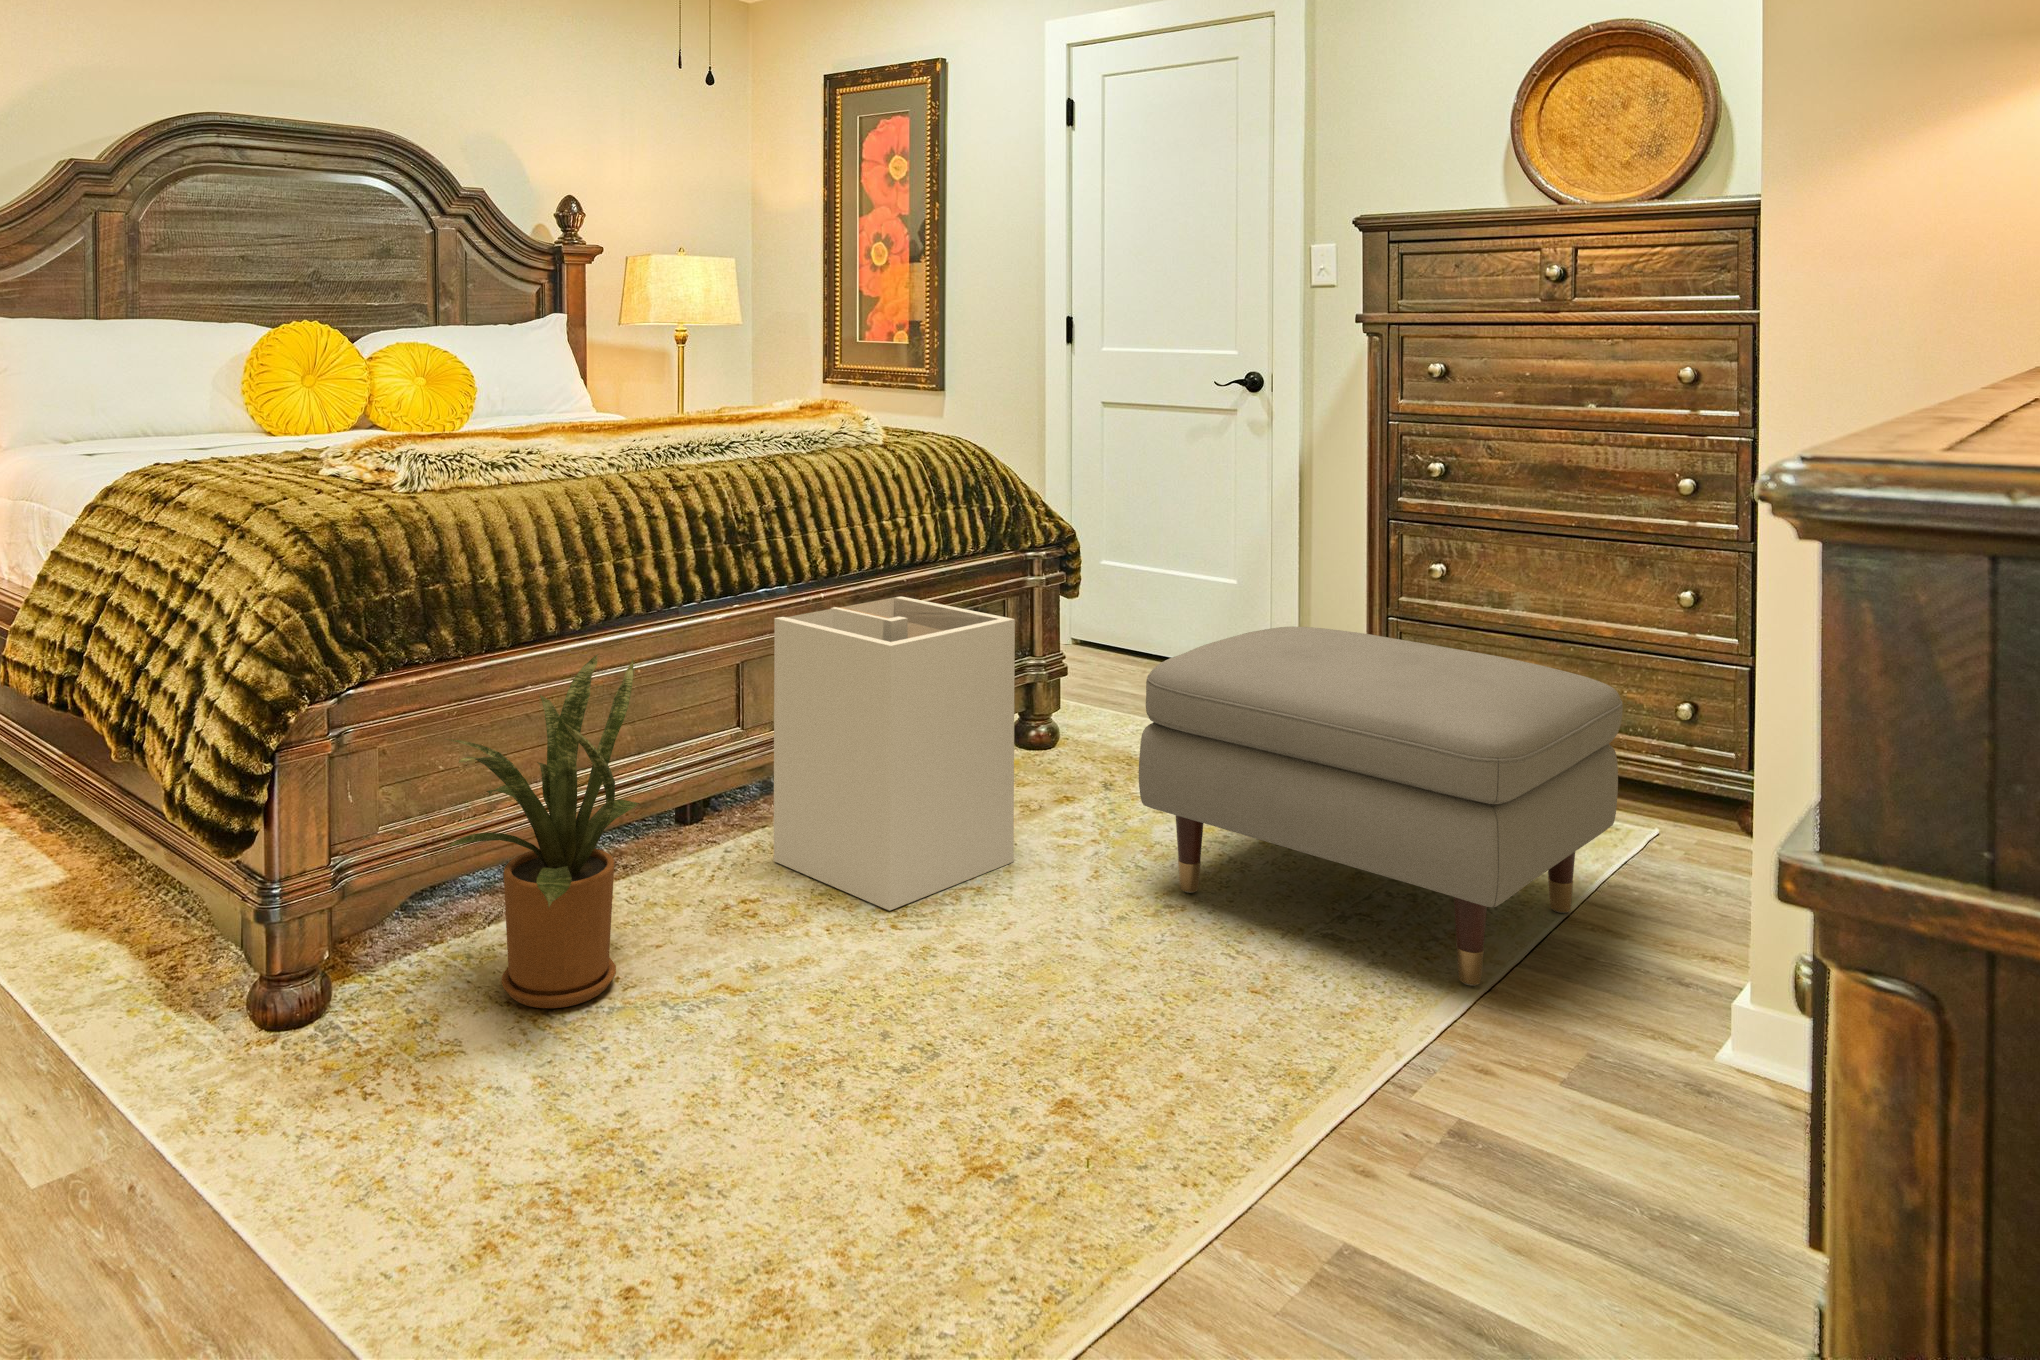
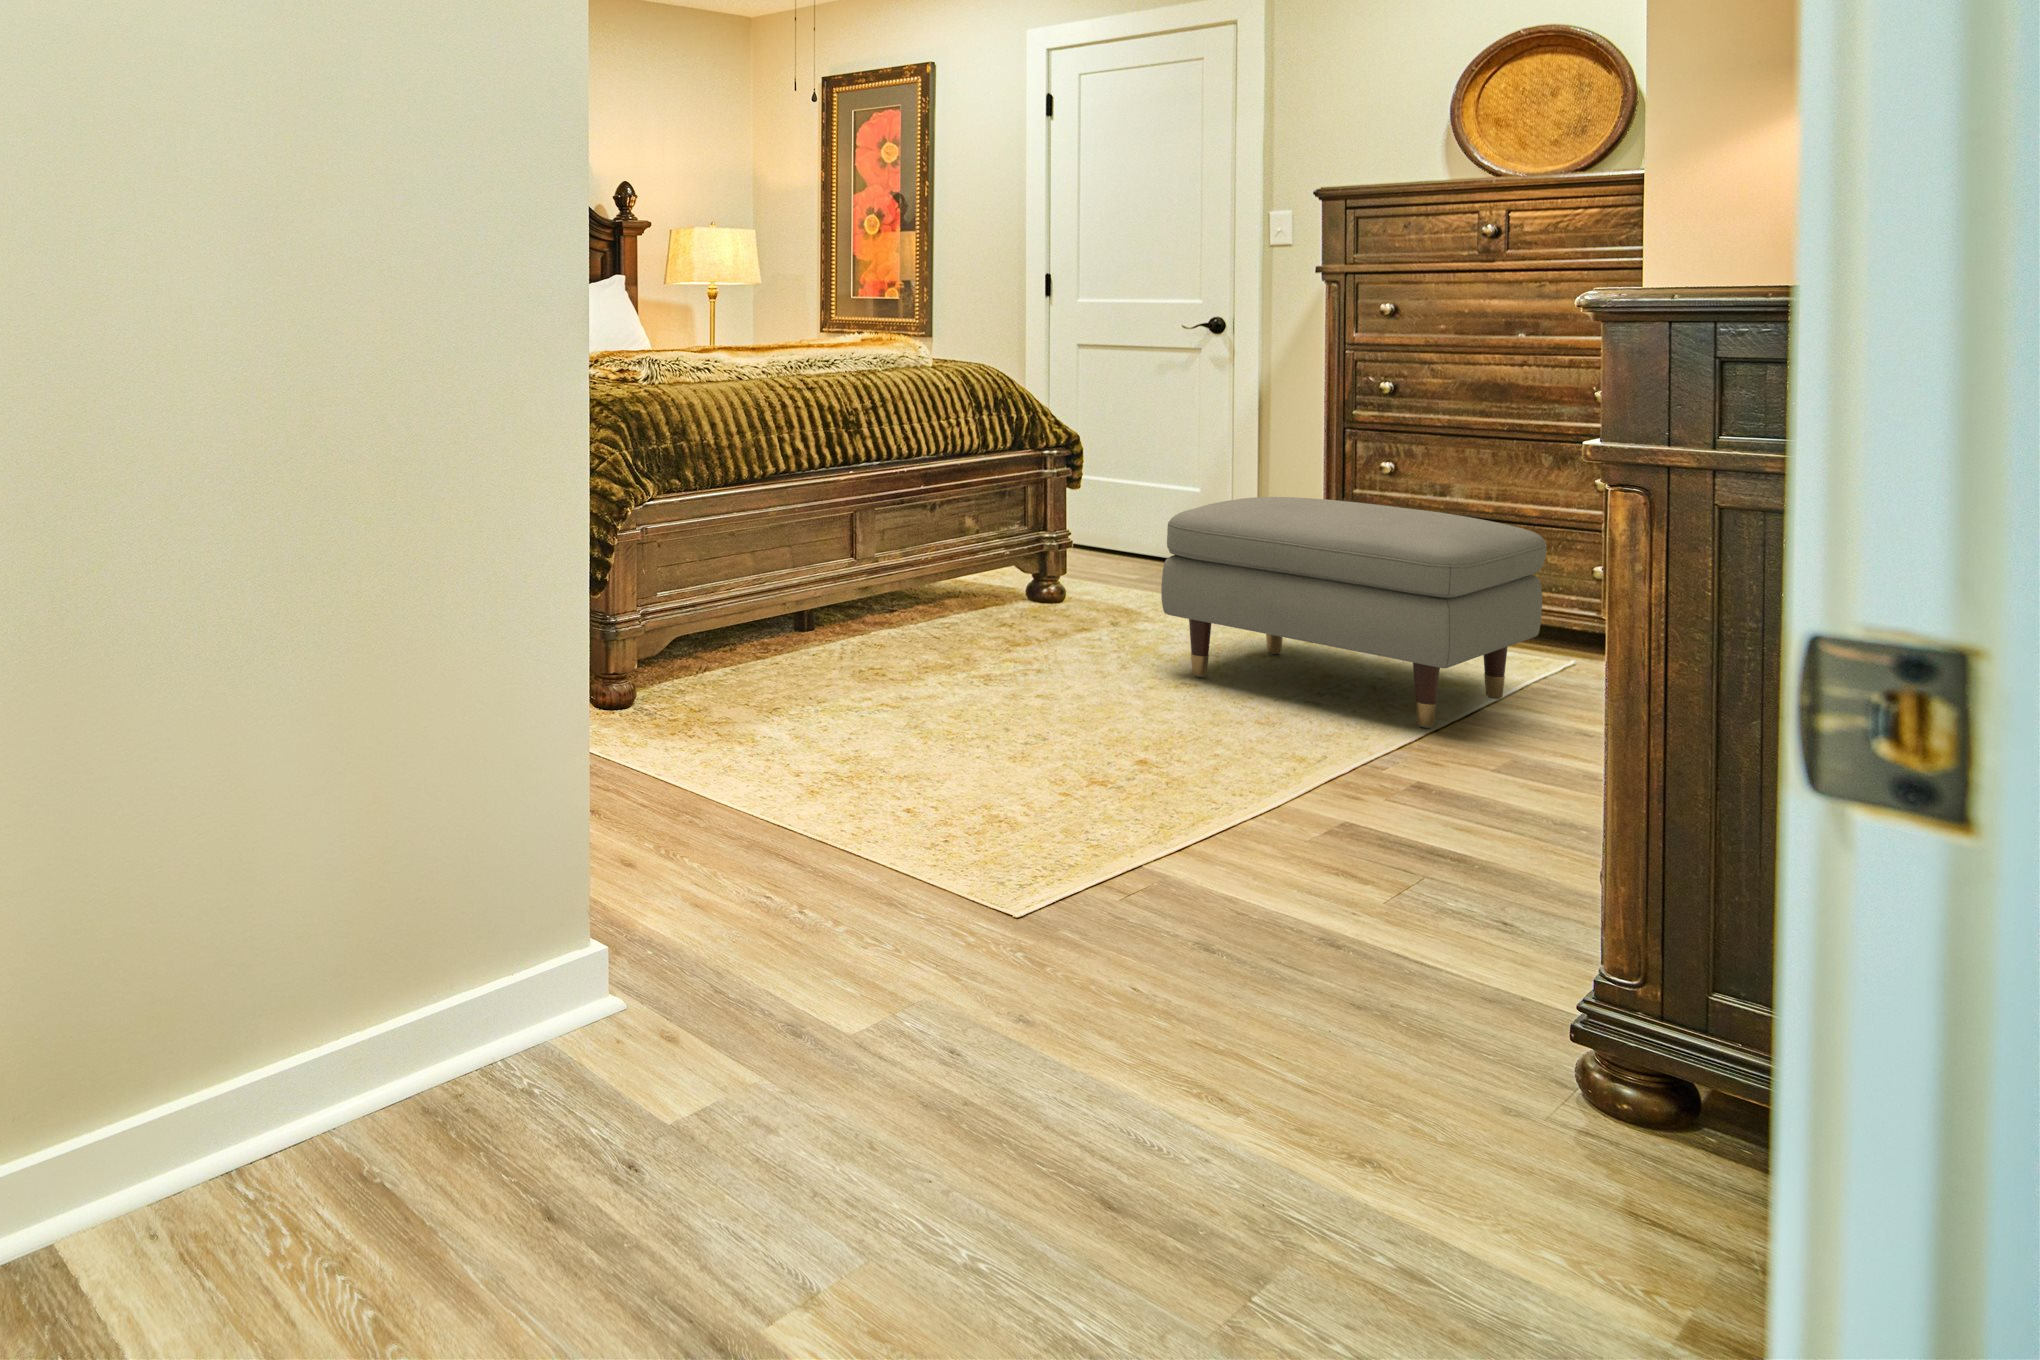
laundry hamper: present [774,596,1015,911] -> none [882,472,1062,676]
house plant: present [446,655,639,1008] -> none [696,491,824,708]

